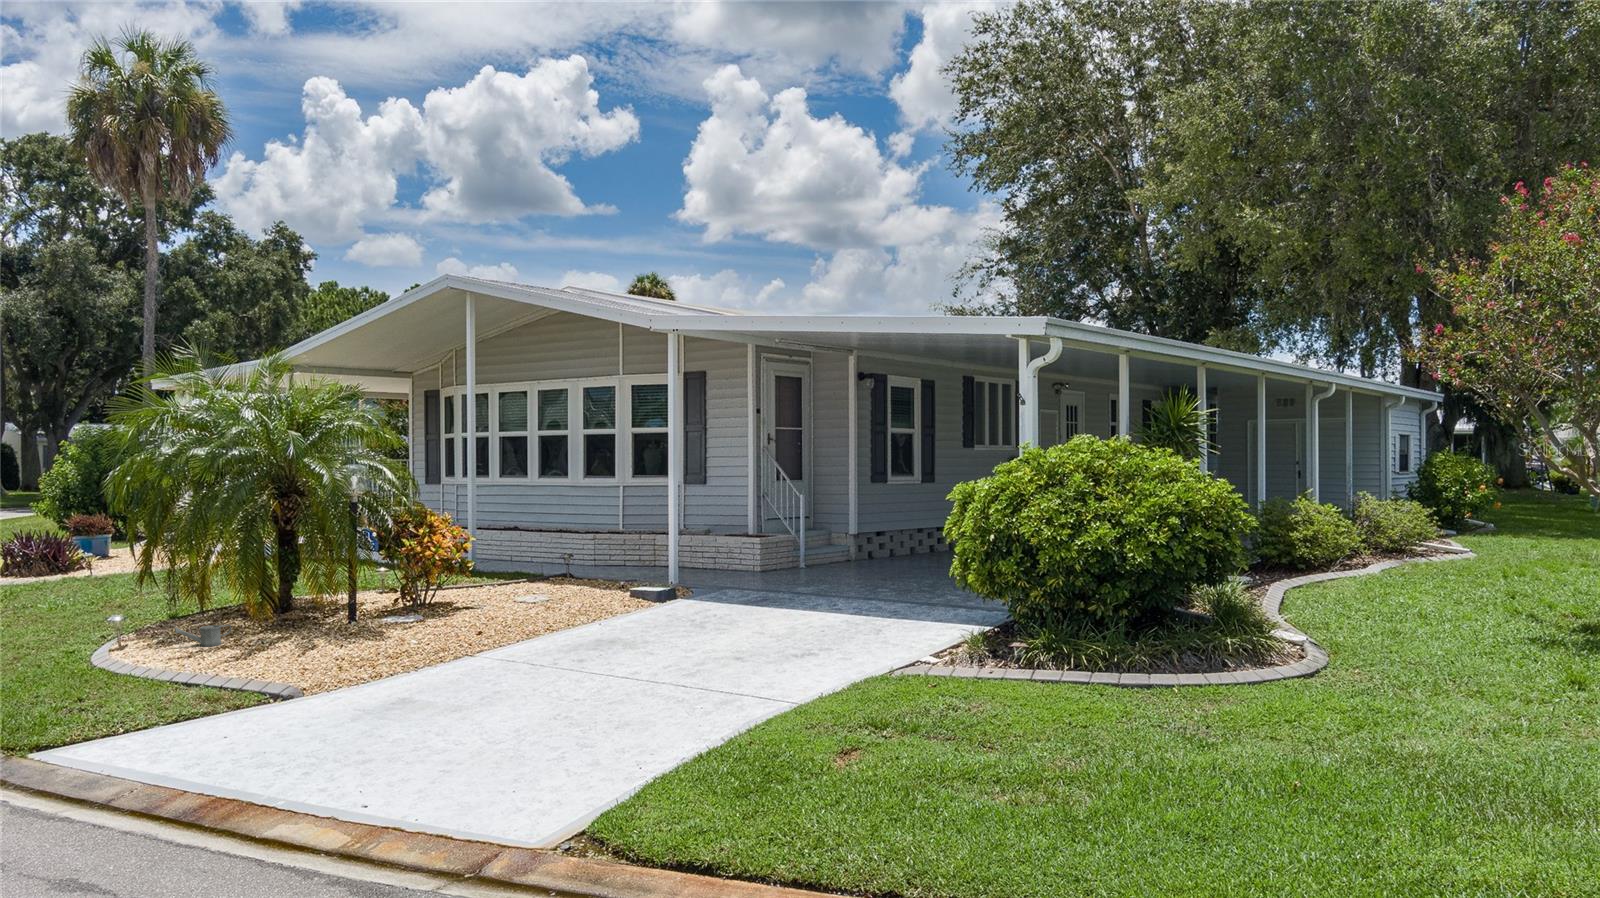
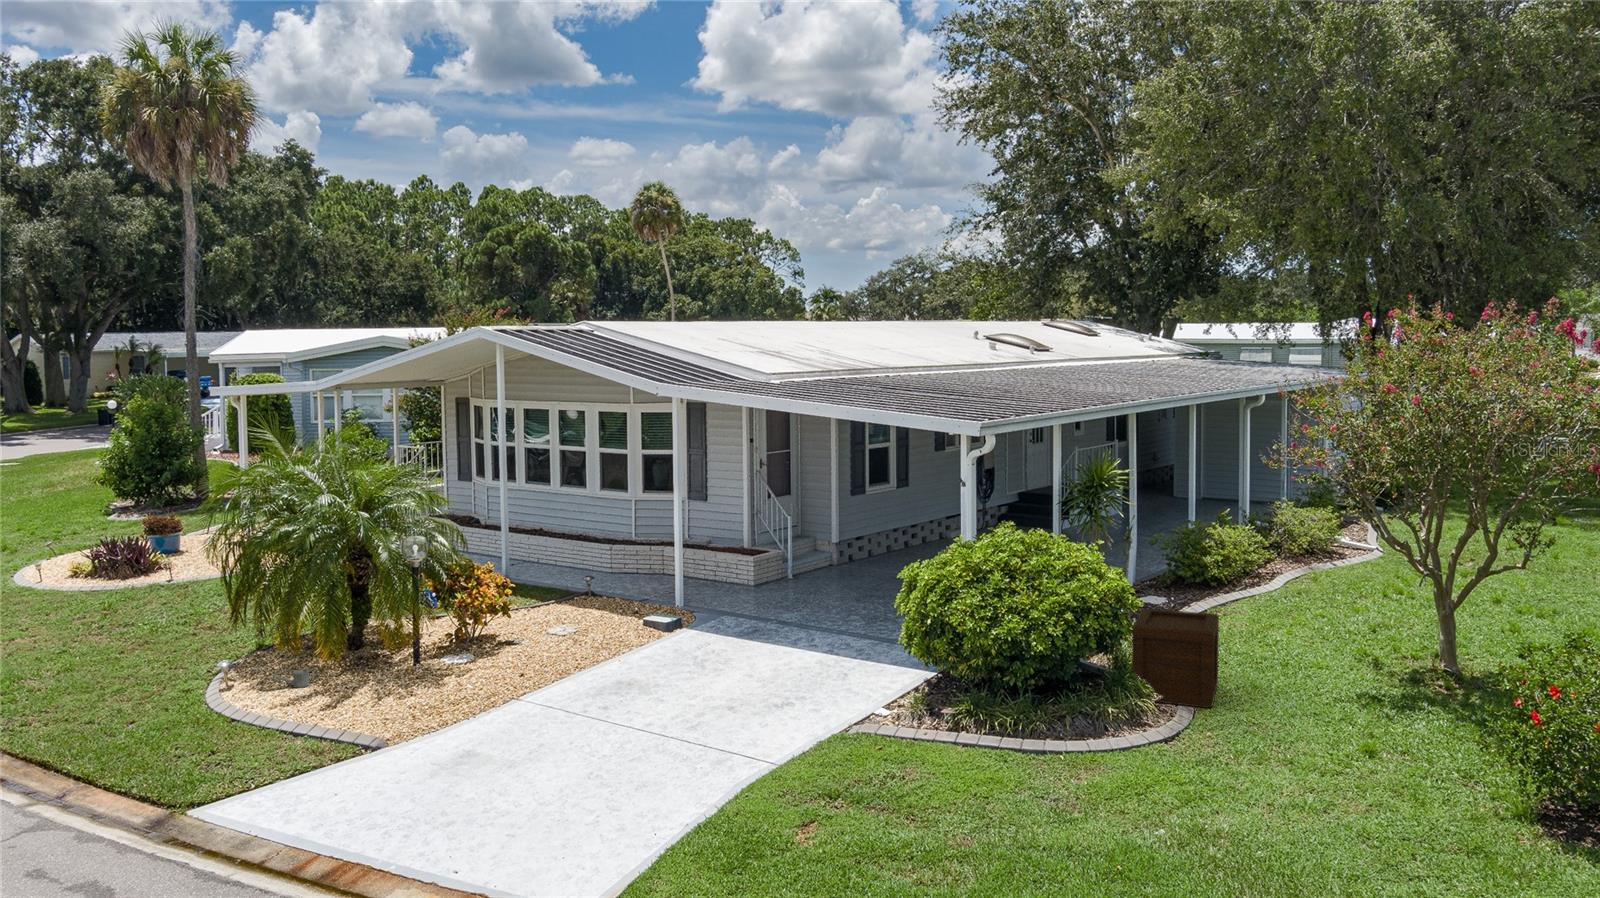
wooden crate: none [1238,541,1345,650] -> present [1132,608,1219,708]

